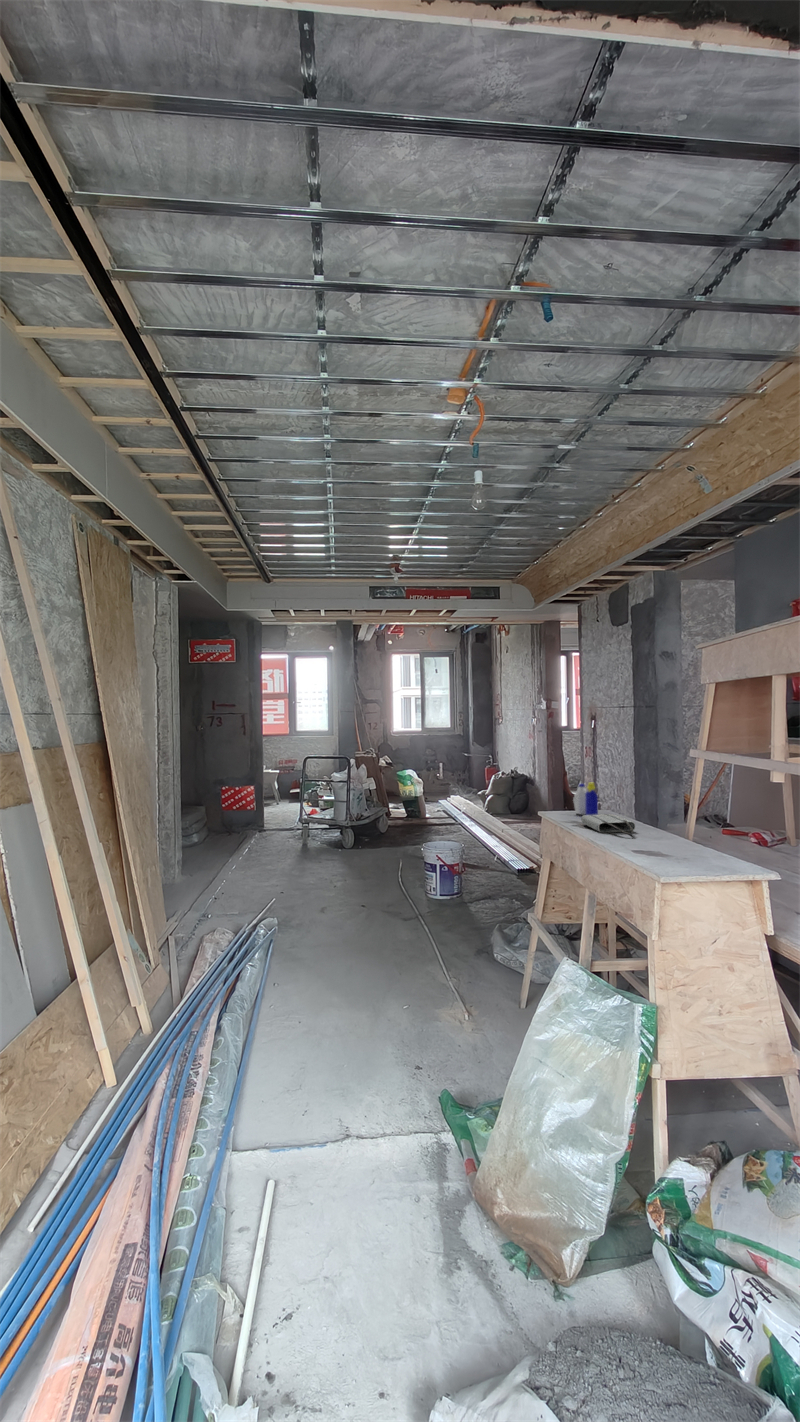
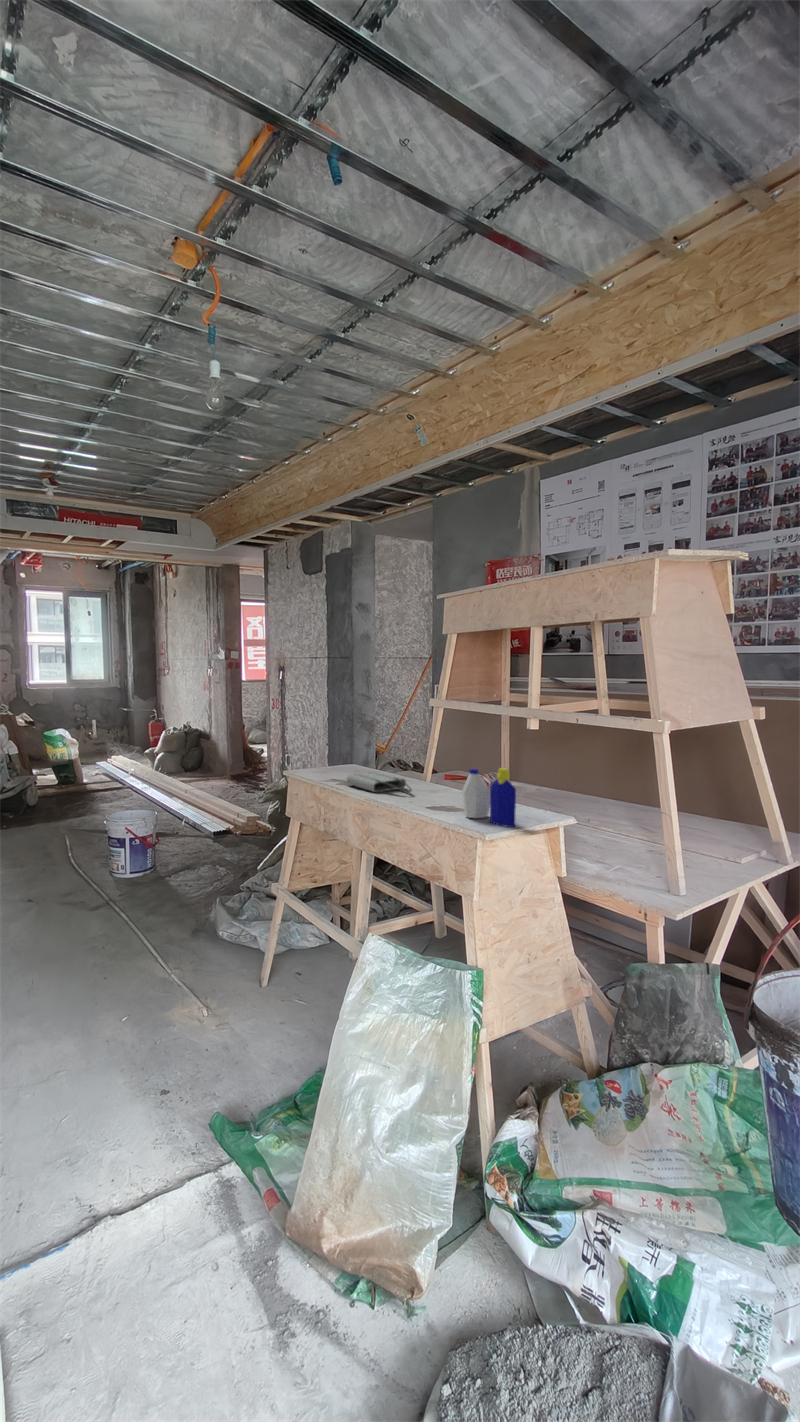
bottle: present [573,783,598,815] -> present [462,768,516,827]

